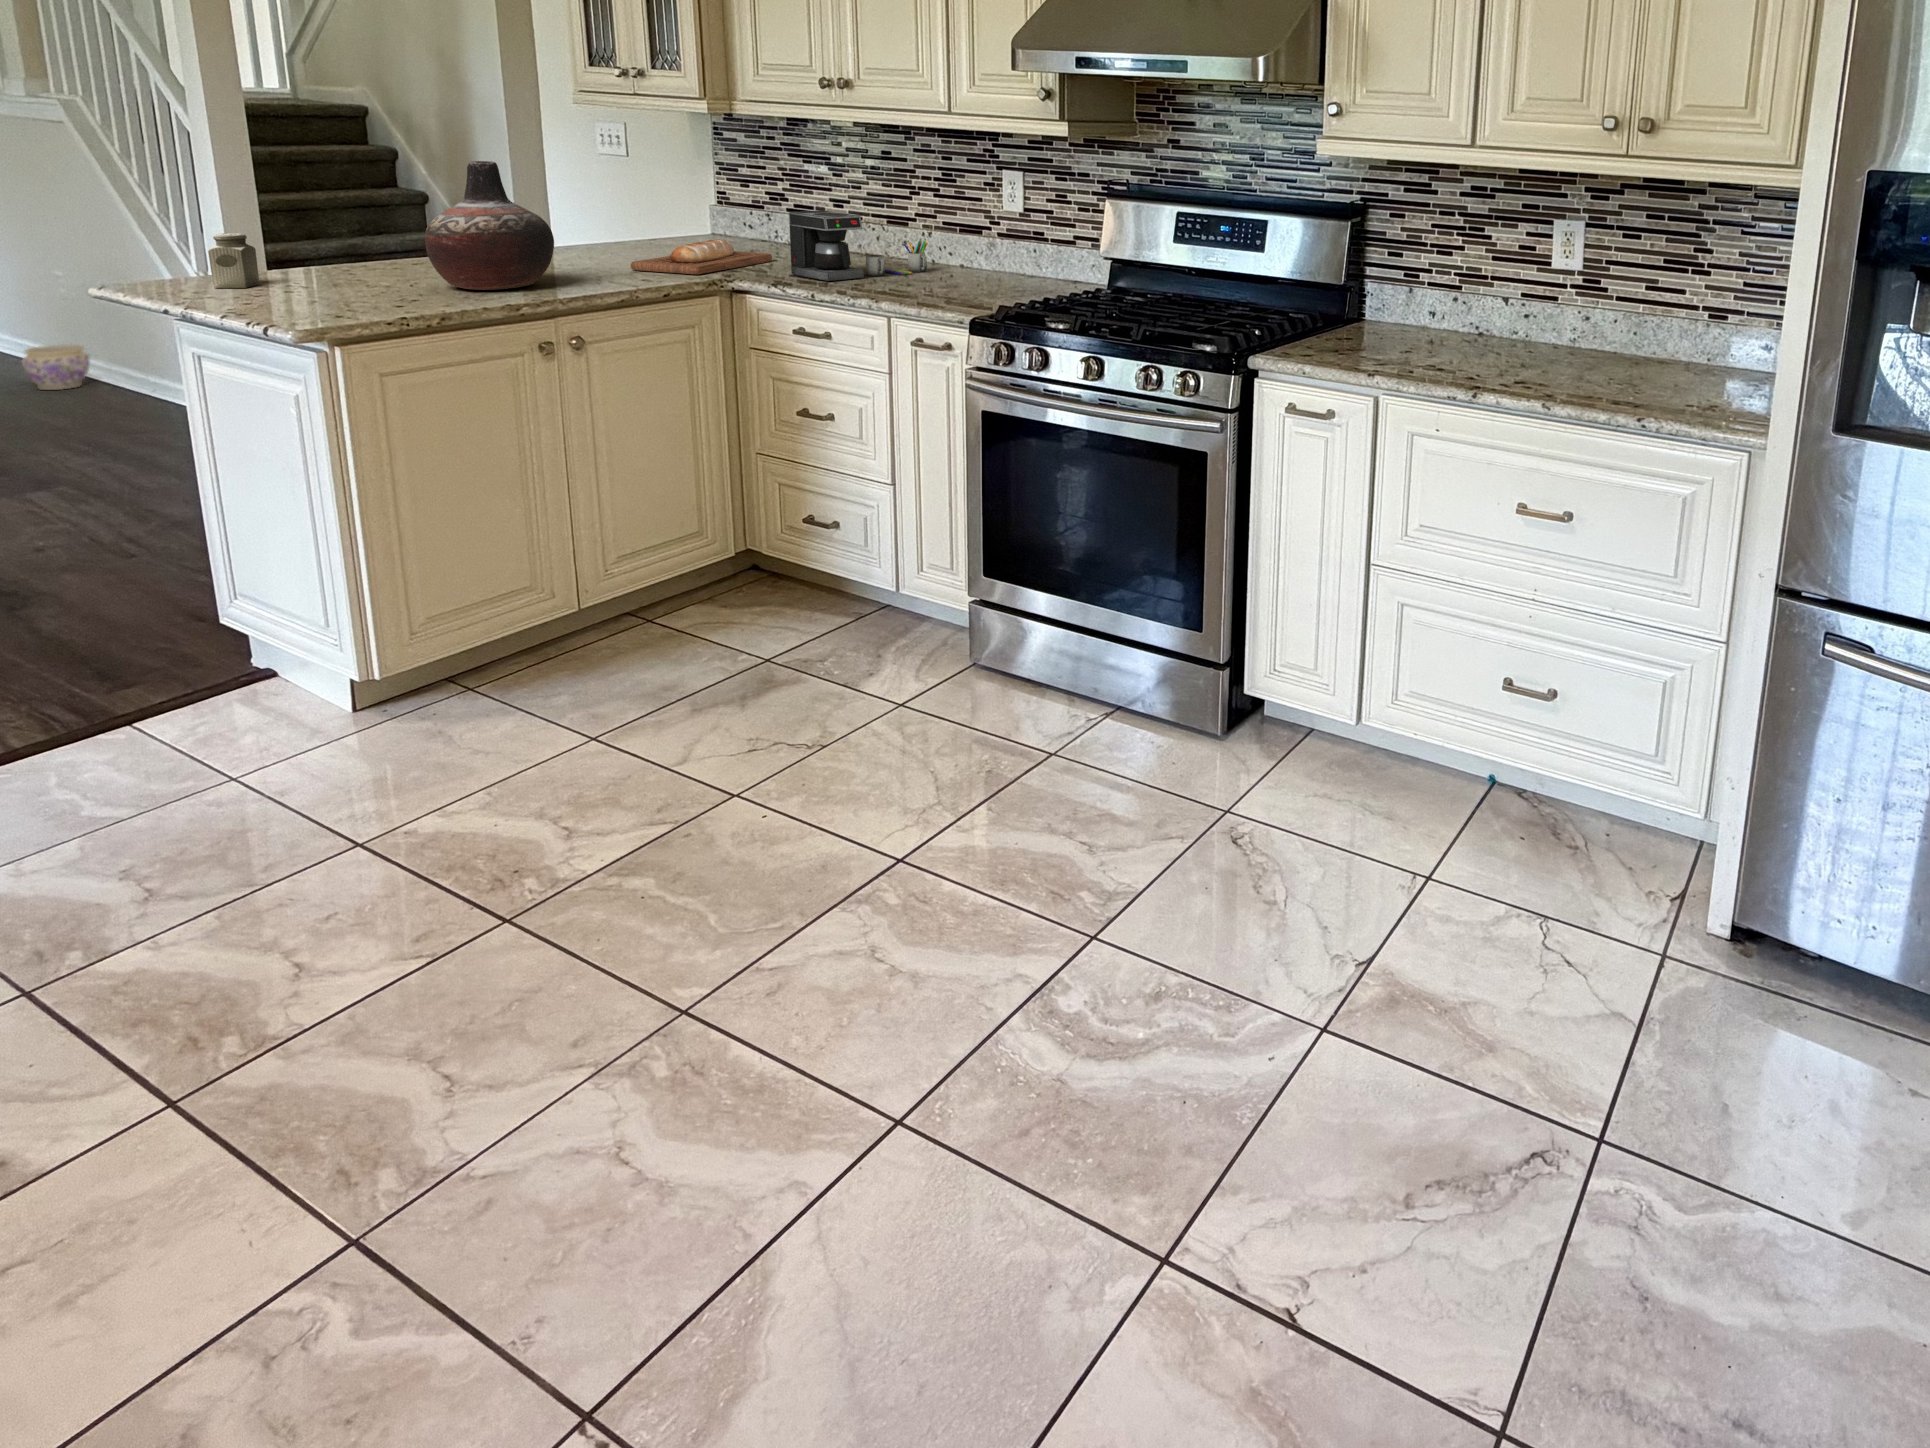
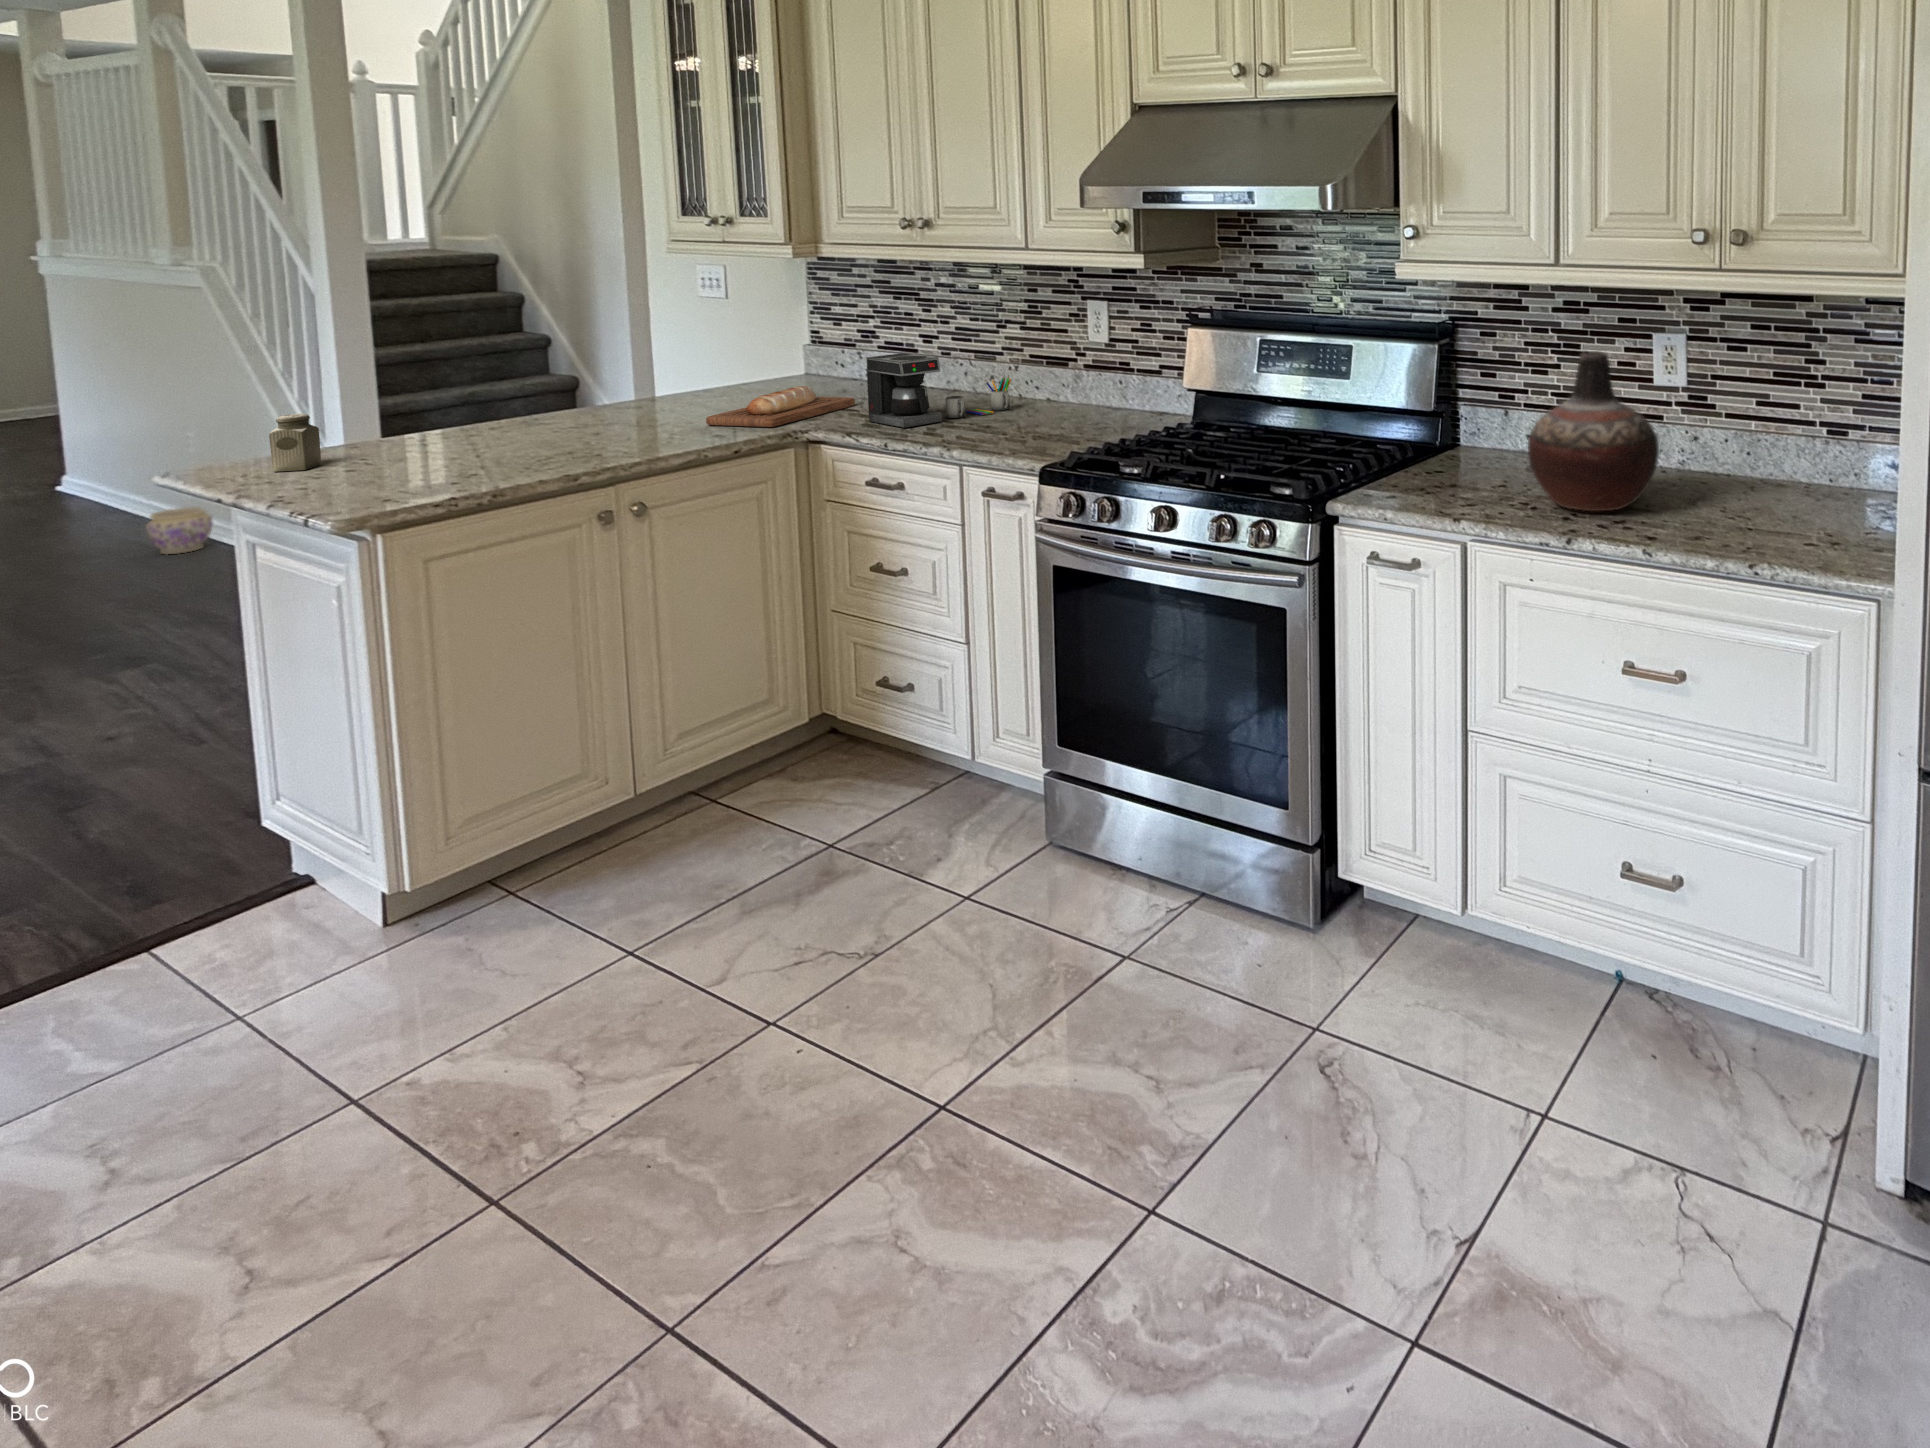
vase: present [425,161,554,290] -> present [1528,351,1659,511]

